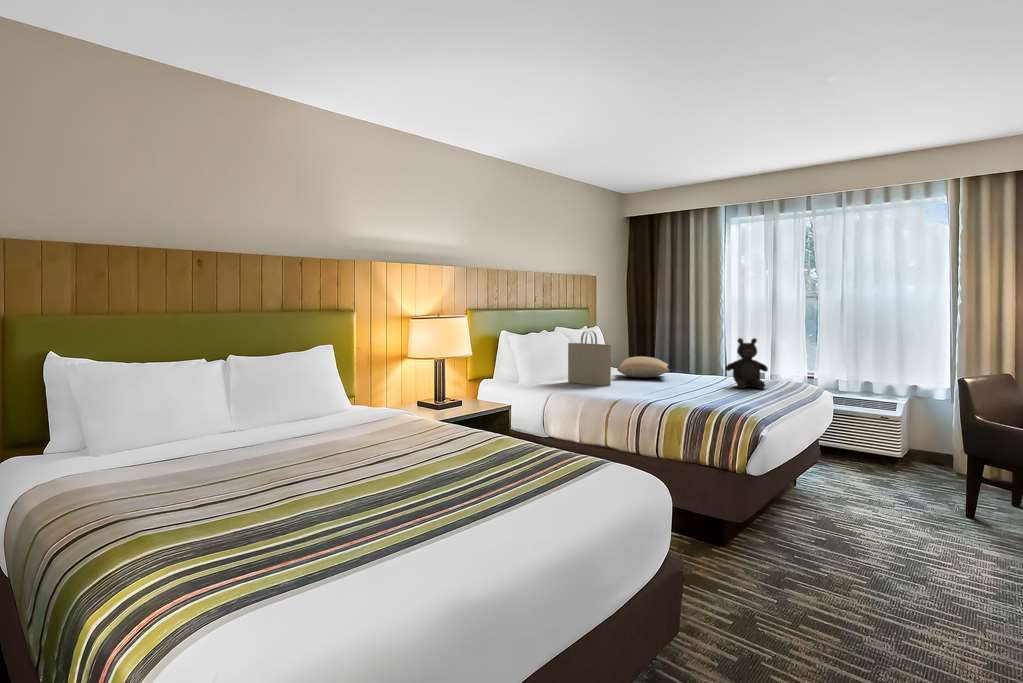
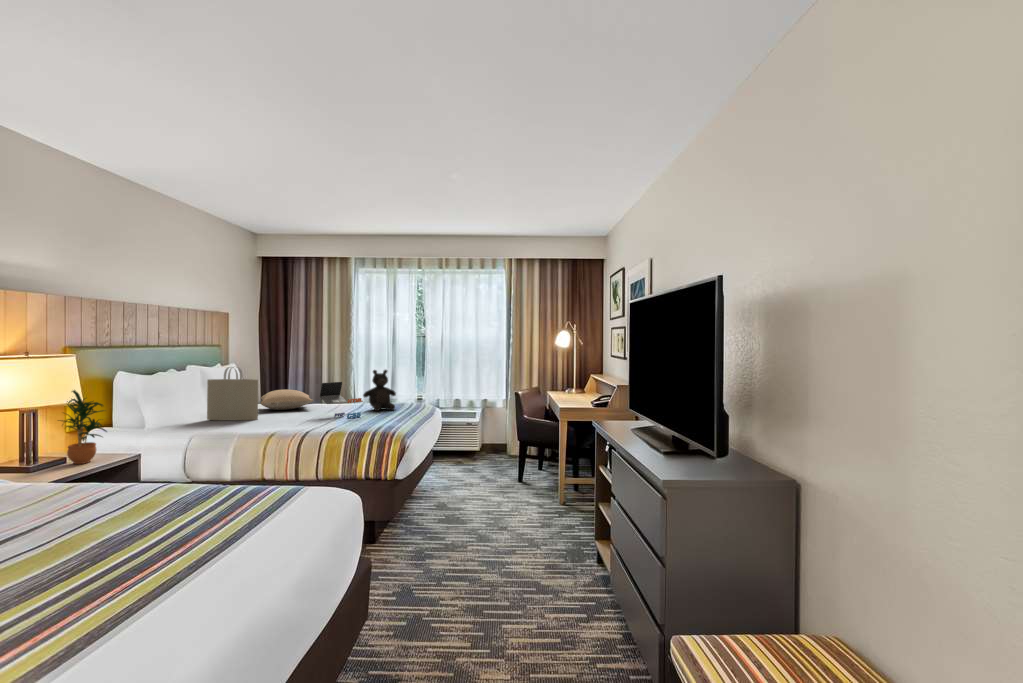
potted plant: none [453,347,486,410] -> present [58,390,107,464]
laptop: none [672,351,720,394] -> present [320,382,363,418]

